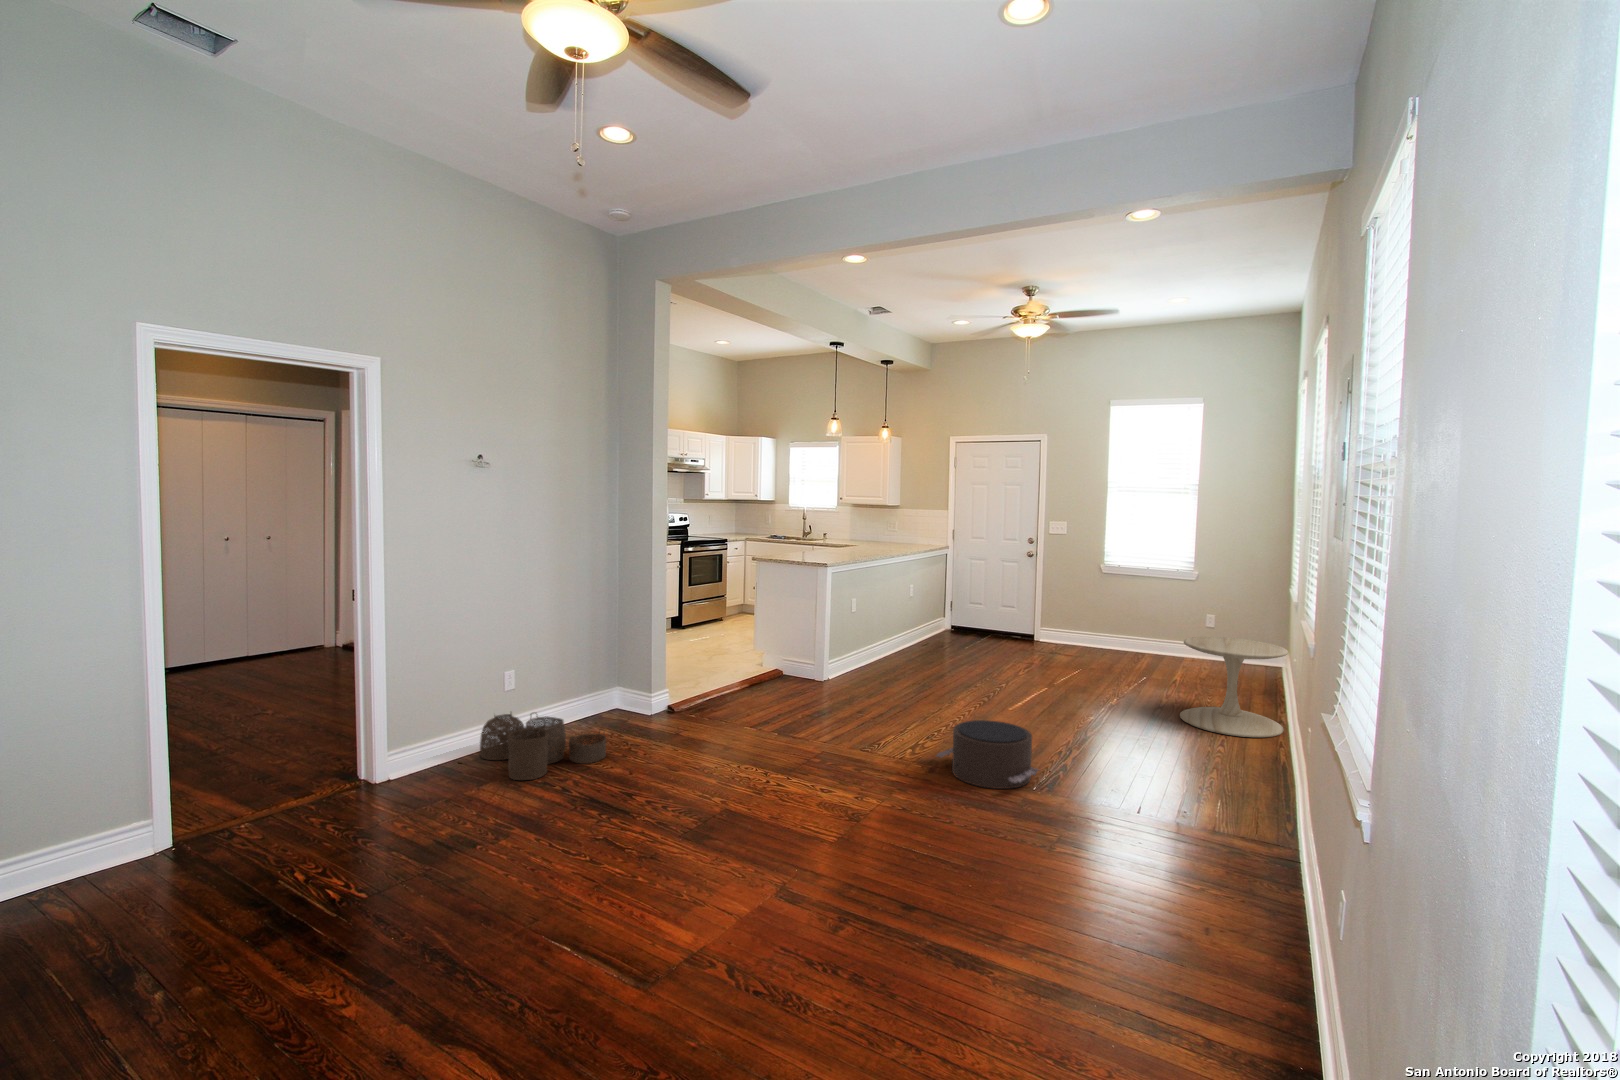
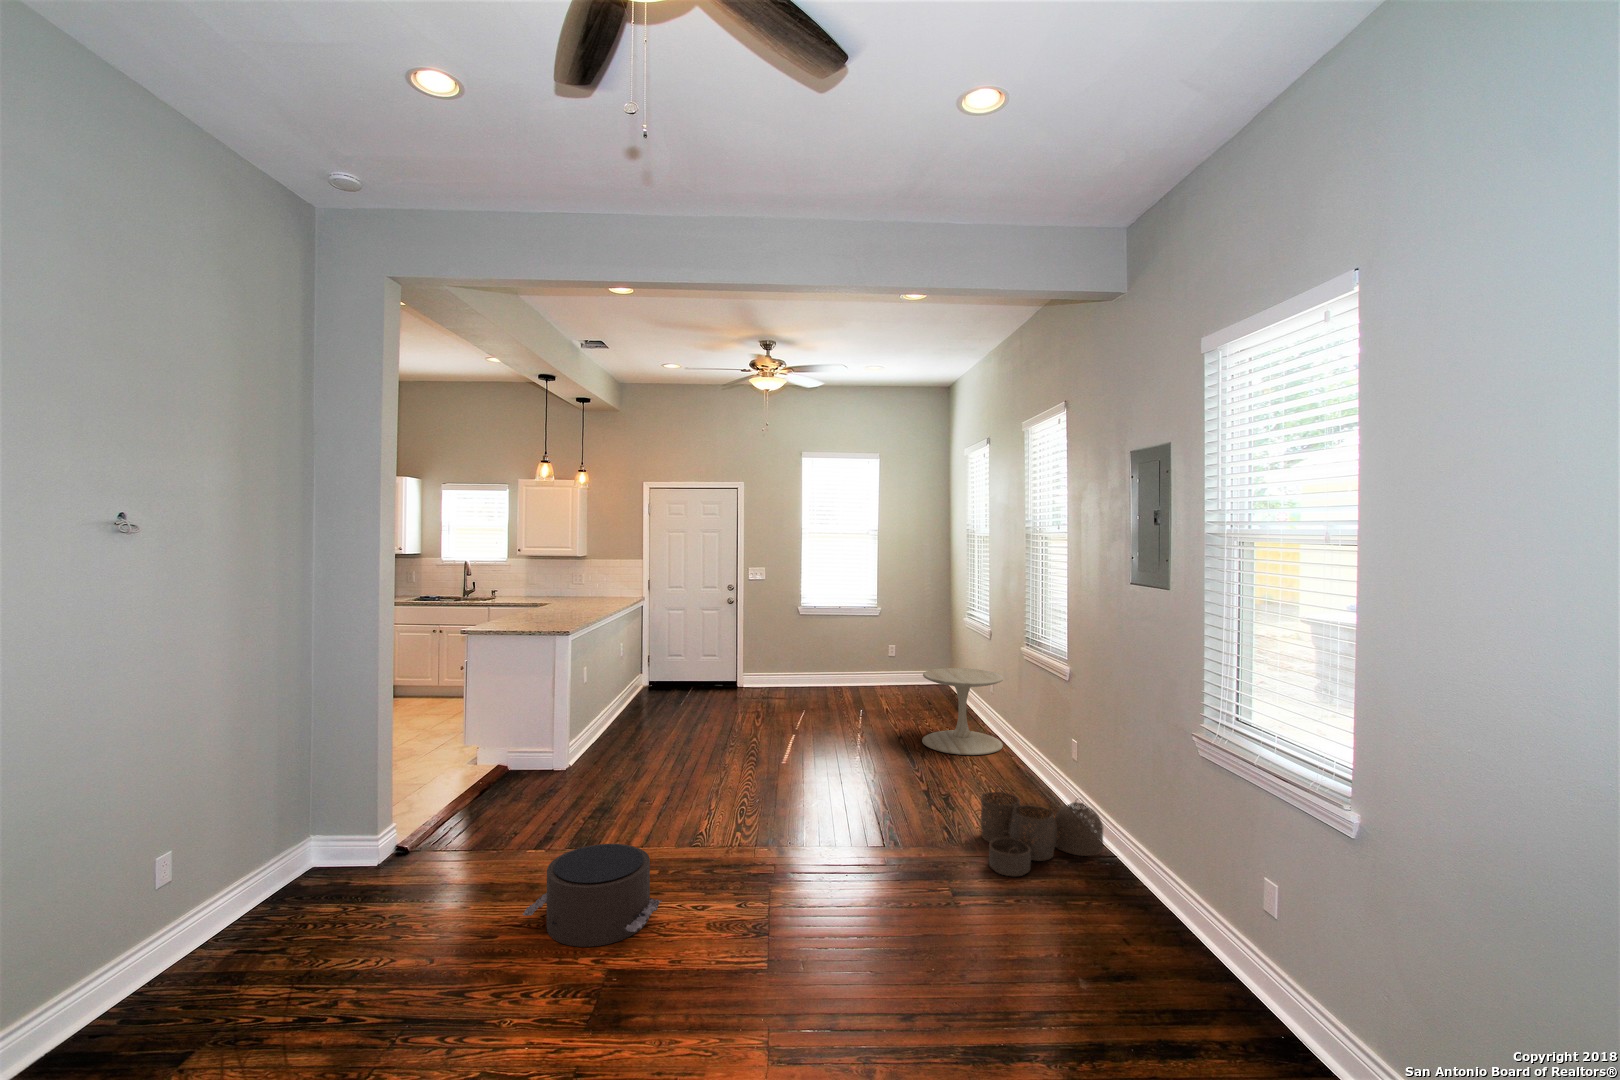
woven basket: present [480,714,606,780] -> present [981,791,1103,876]
pouf: present [937,720,1039,789] -> present [523,844,662,947]

